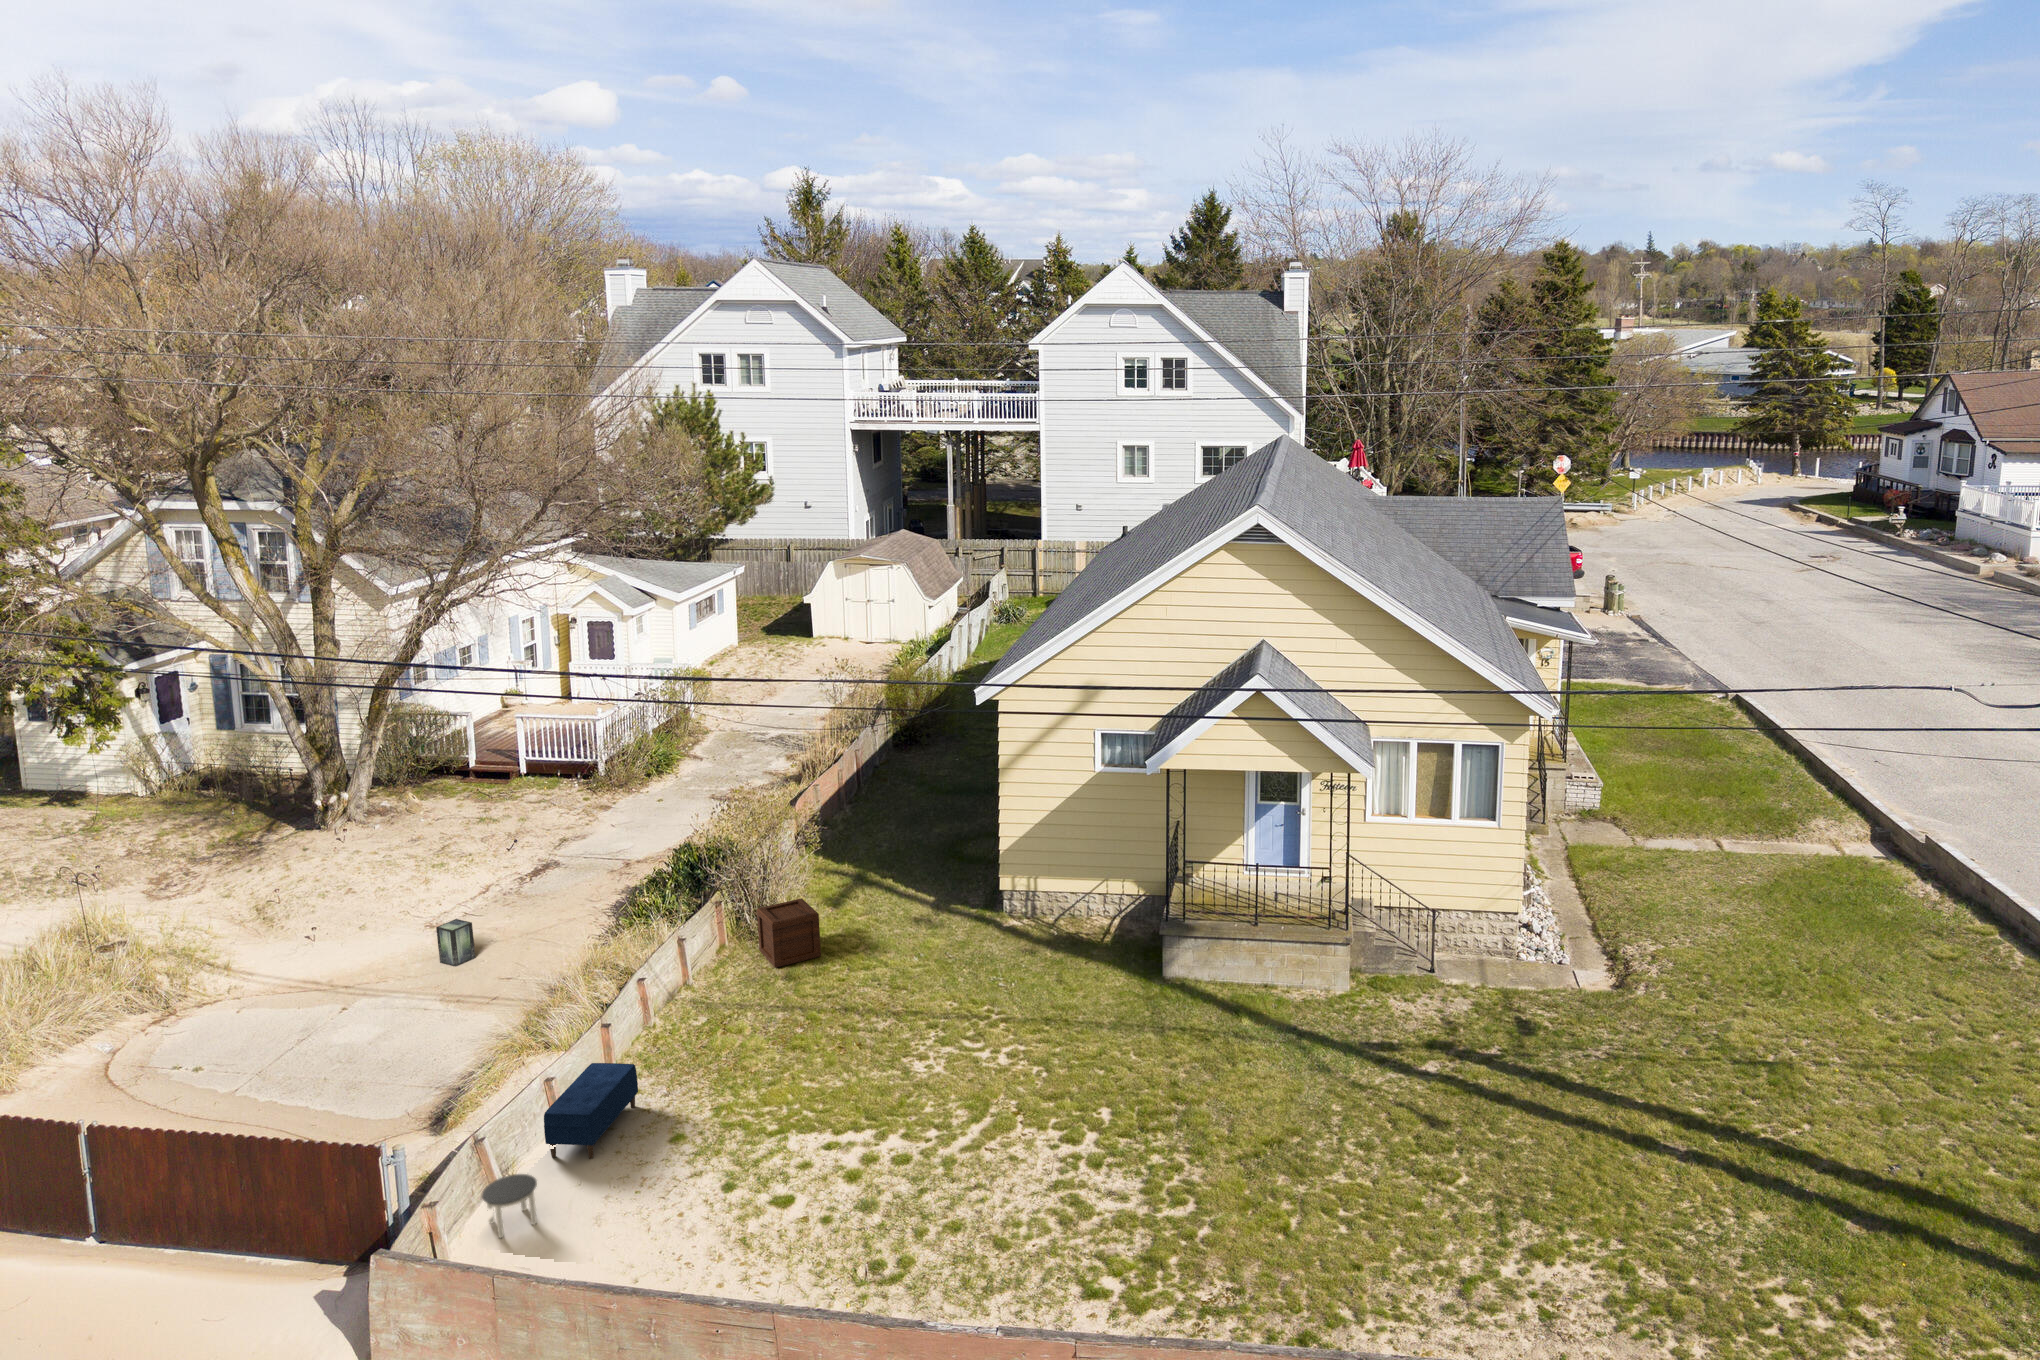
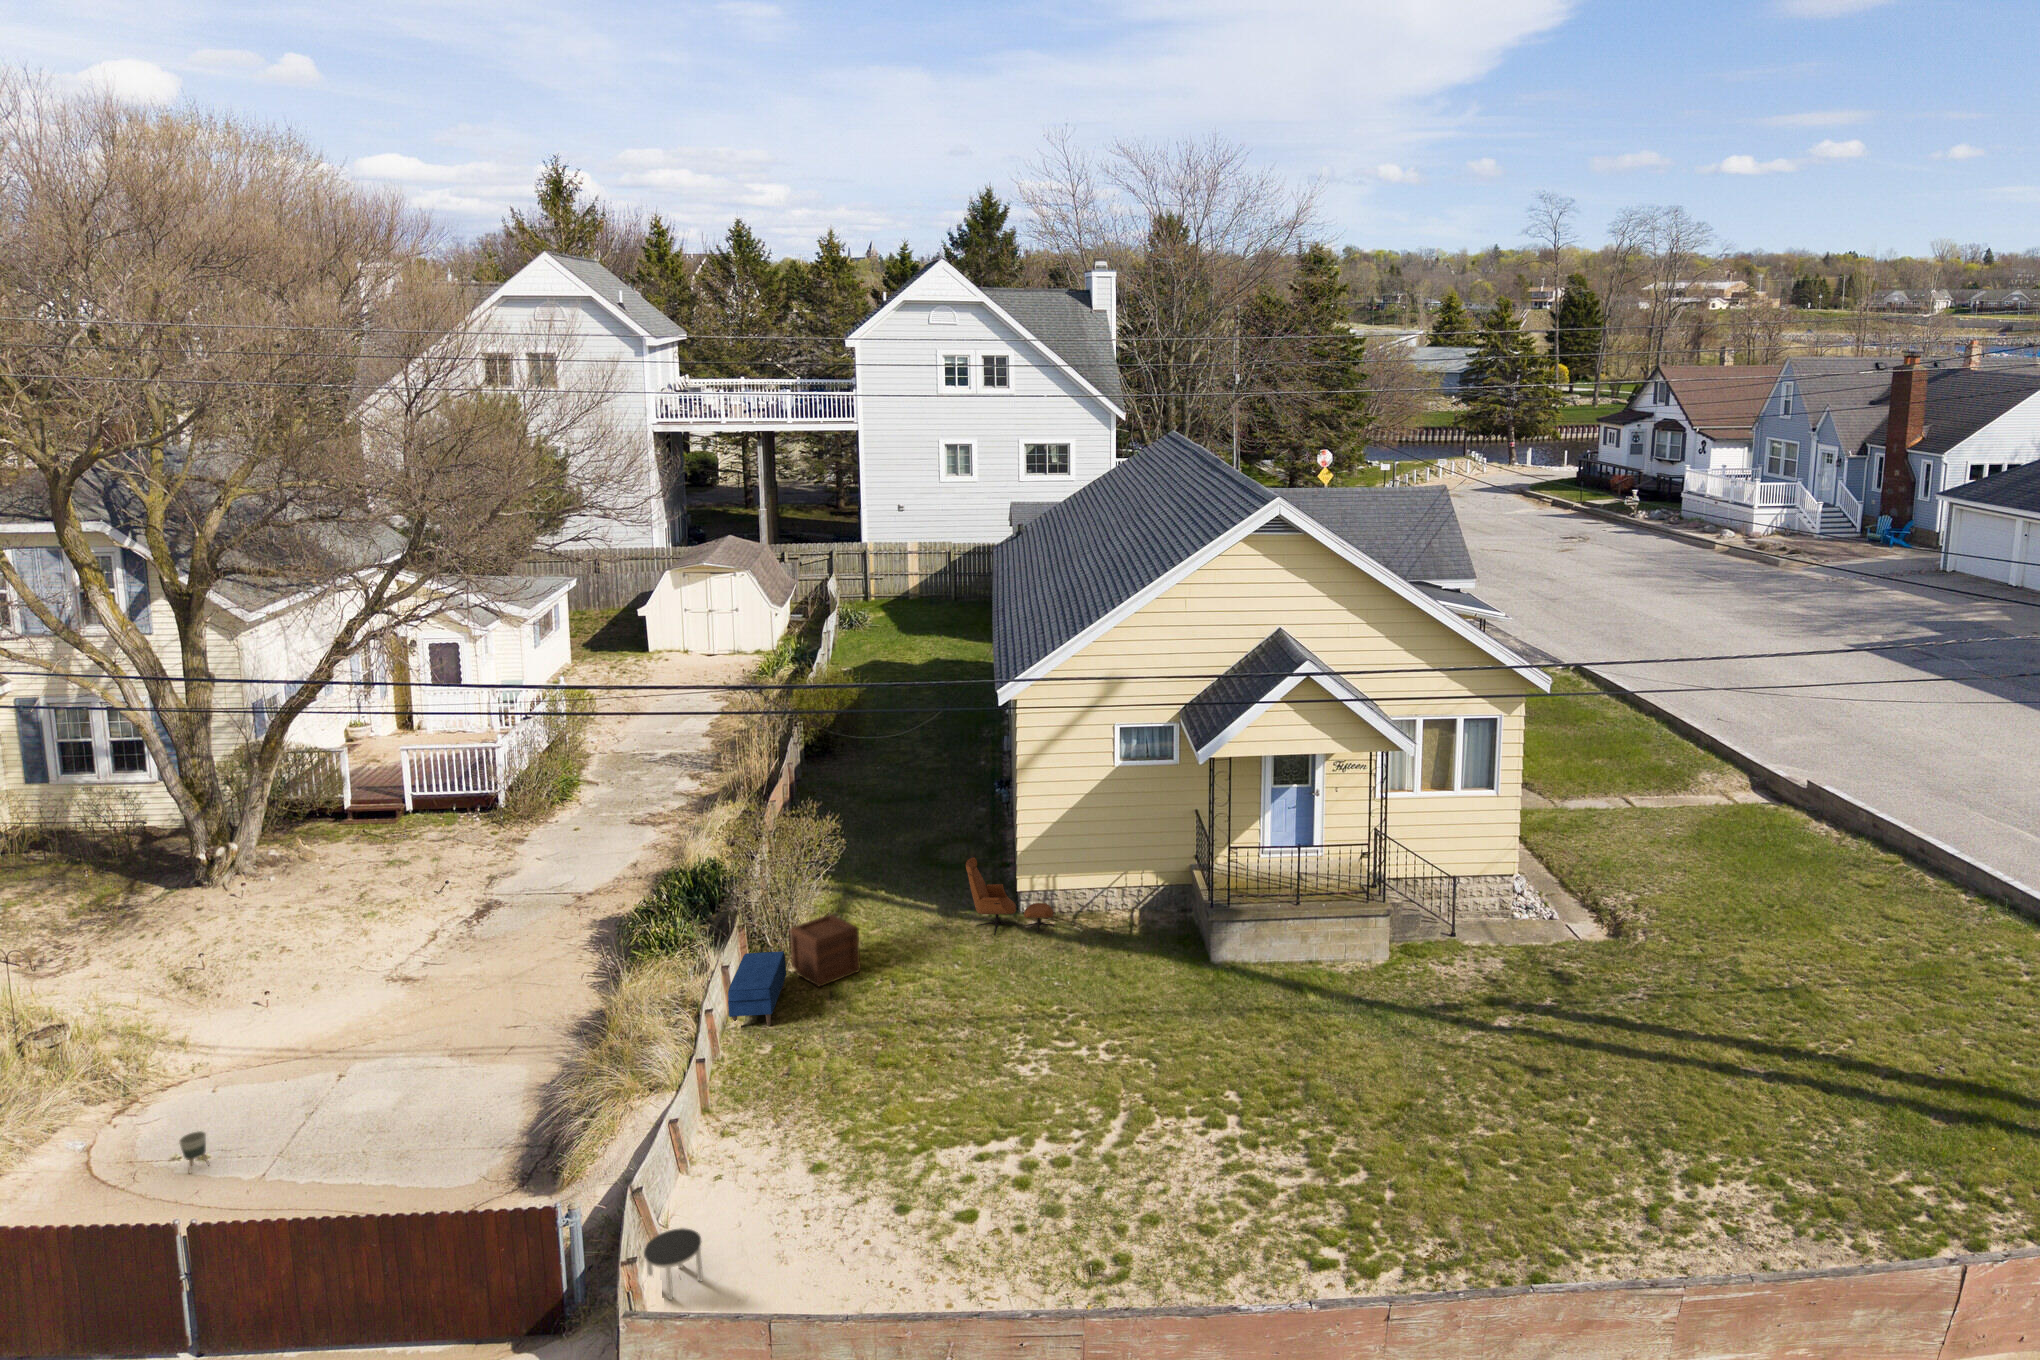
lounge chair: none [938,855,1024,935] -> present [966,857,1054,935]
storage box: present [436,919,475,967] -> none [416,969,459,1020]
planter: none [188,1042,215,1078] -> present [179,1131,209,1173]
bench: present [544,1063,638,1159] -> present [728,951,786,1026]

